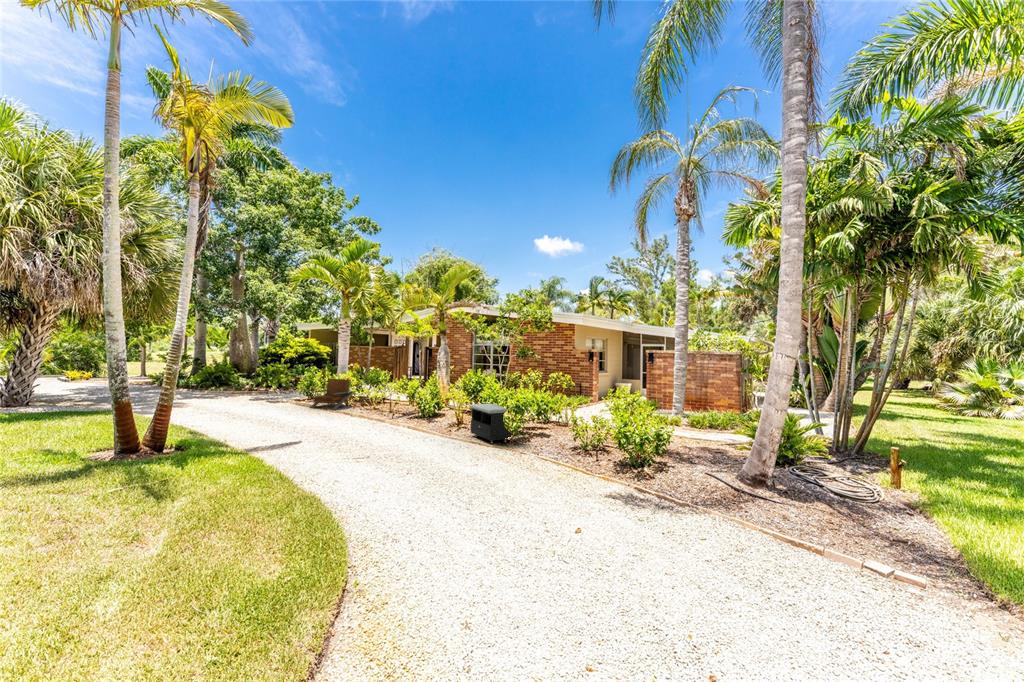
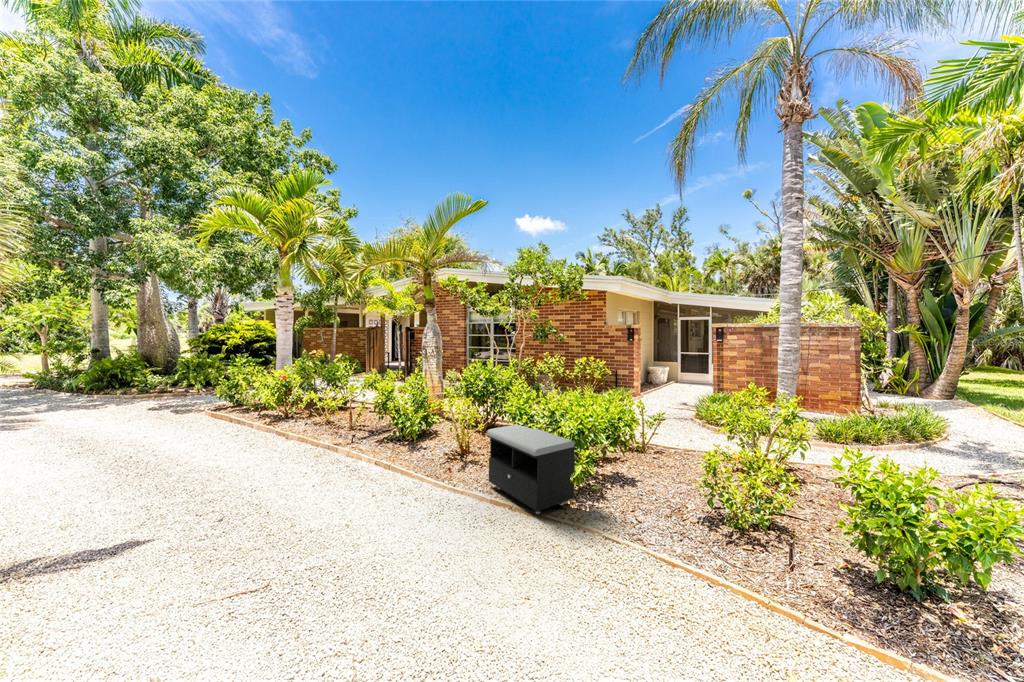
lounge chair: present [310,378,354,410] -> none [227,376,298,426]

